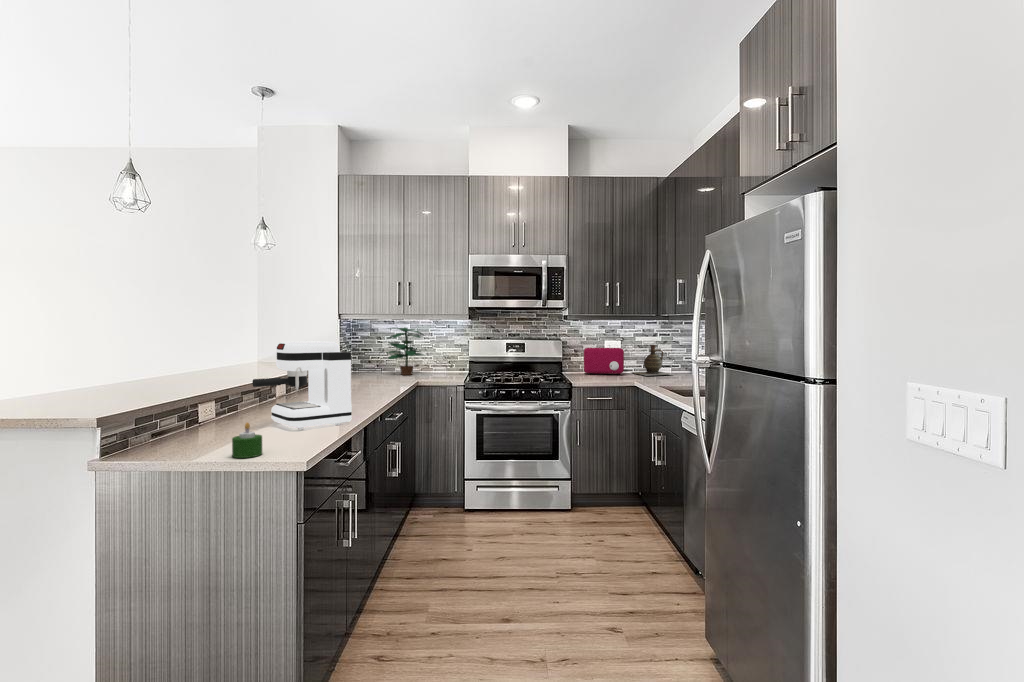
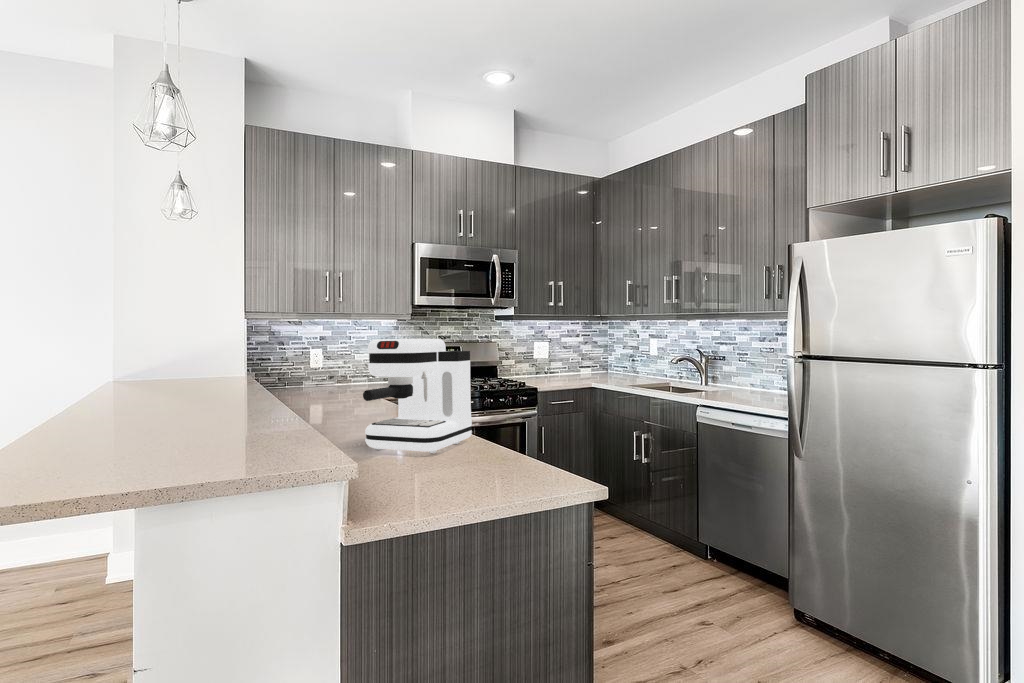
potted plant: present [387,327,424,375] -> none [296,330,347,389]
ceramic jug: present [632,345,670,376] -> none [558,345,601,376]
toaster: present [584,348,624,375] -> none [518,349,560,377]
candle: present [232,423,262,458] -> none [464,443,501,493]

